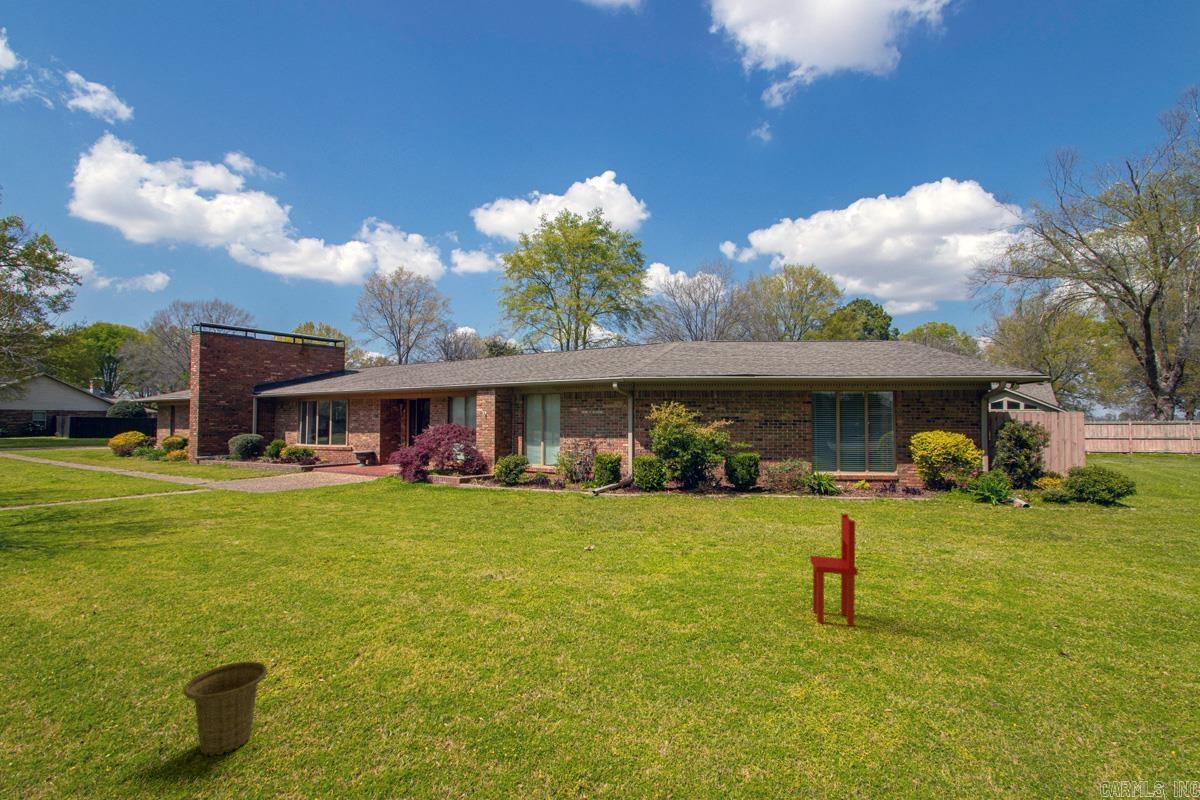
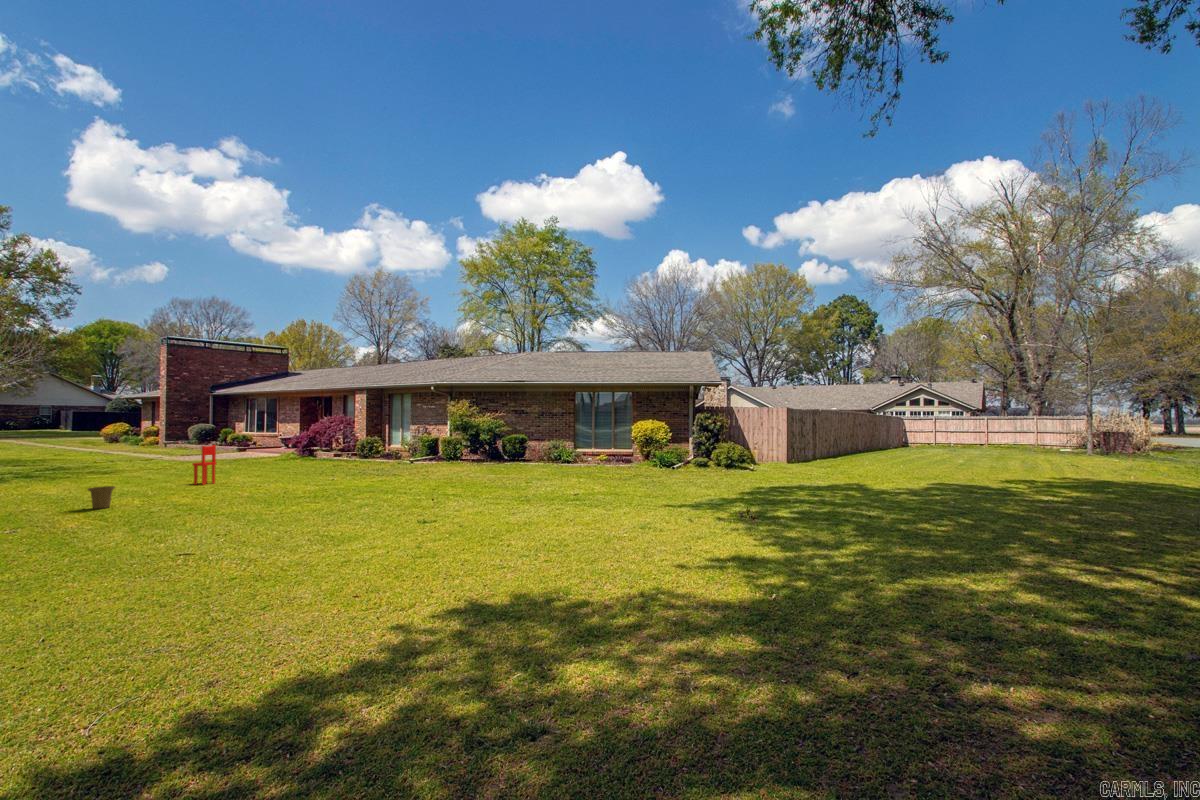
chair: present [810,514,858,626] -> present [192,445,217,485]

